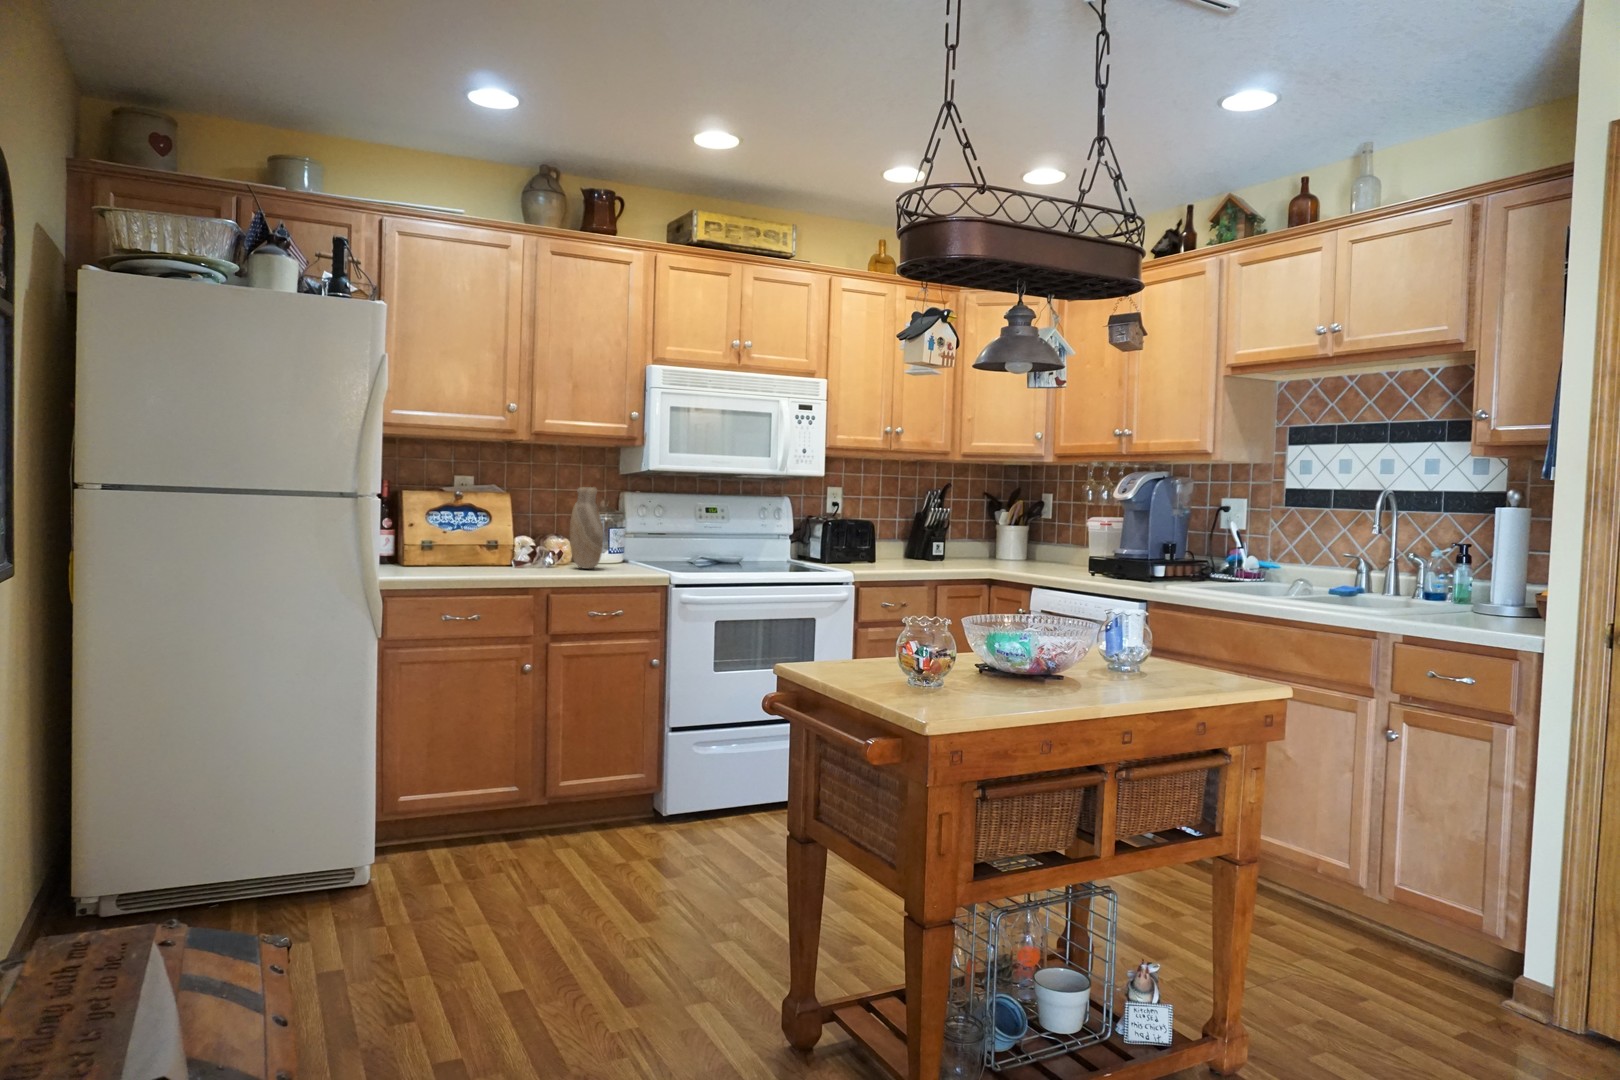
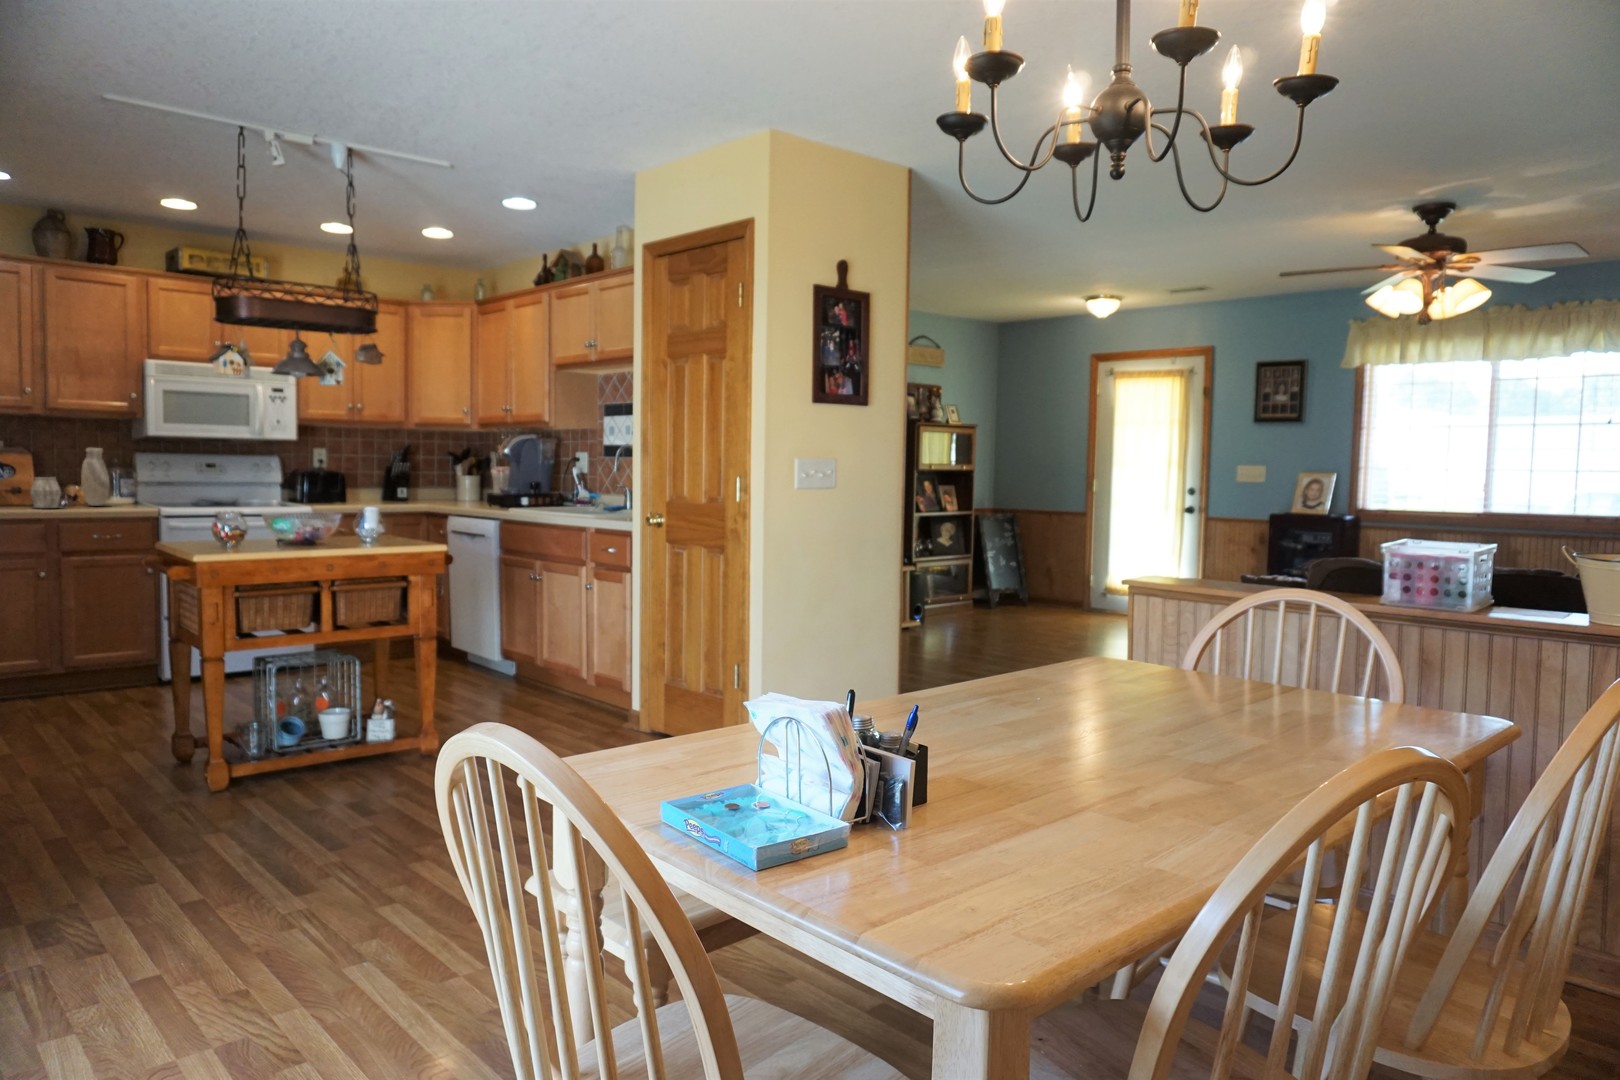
mug: none [512,529,549,574] -> present [30,477,61,508]

